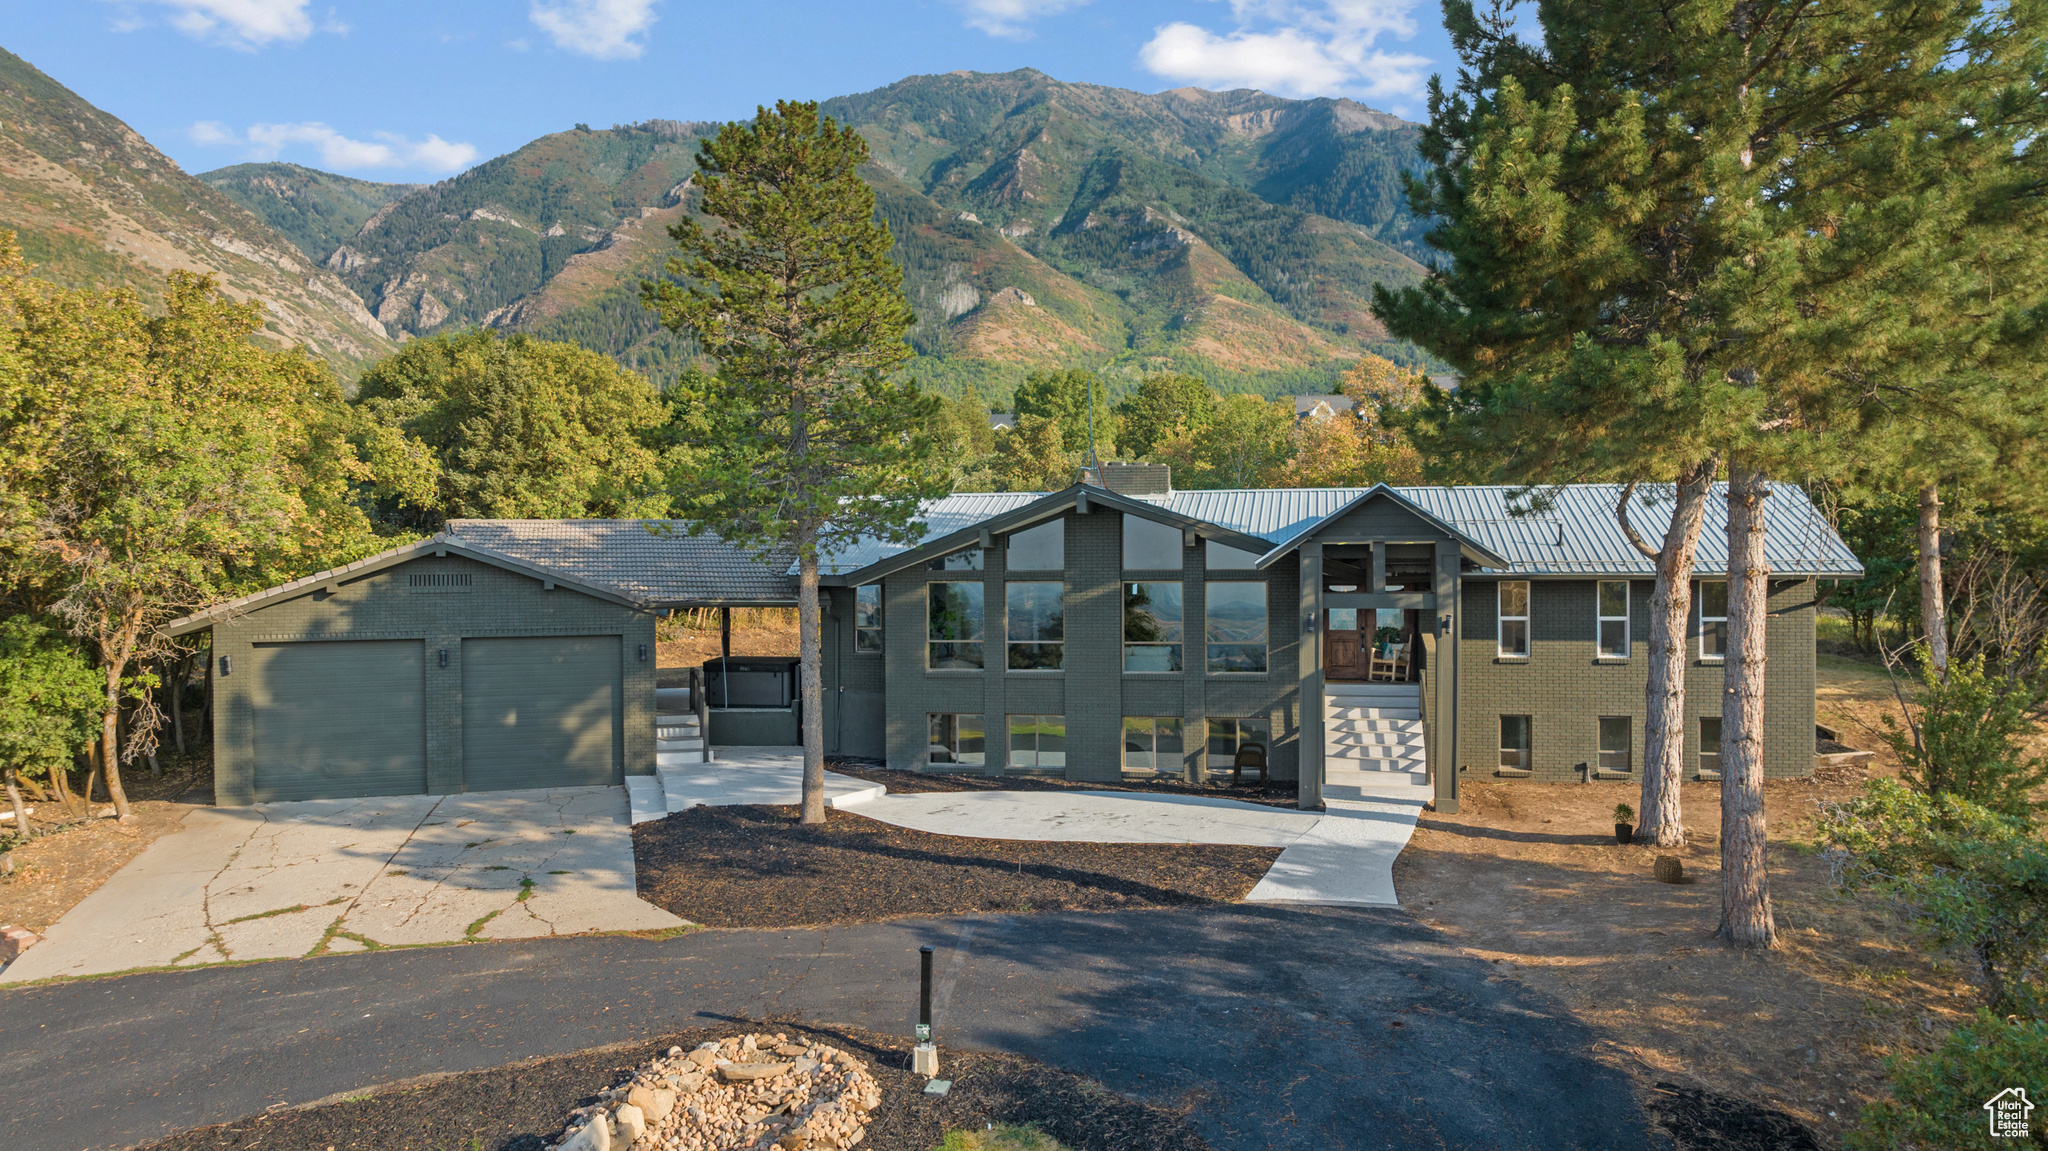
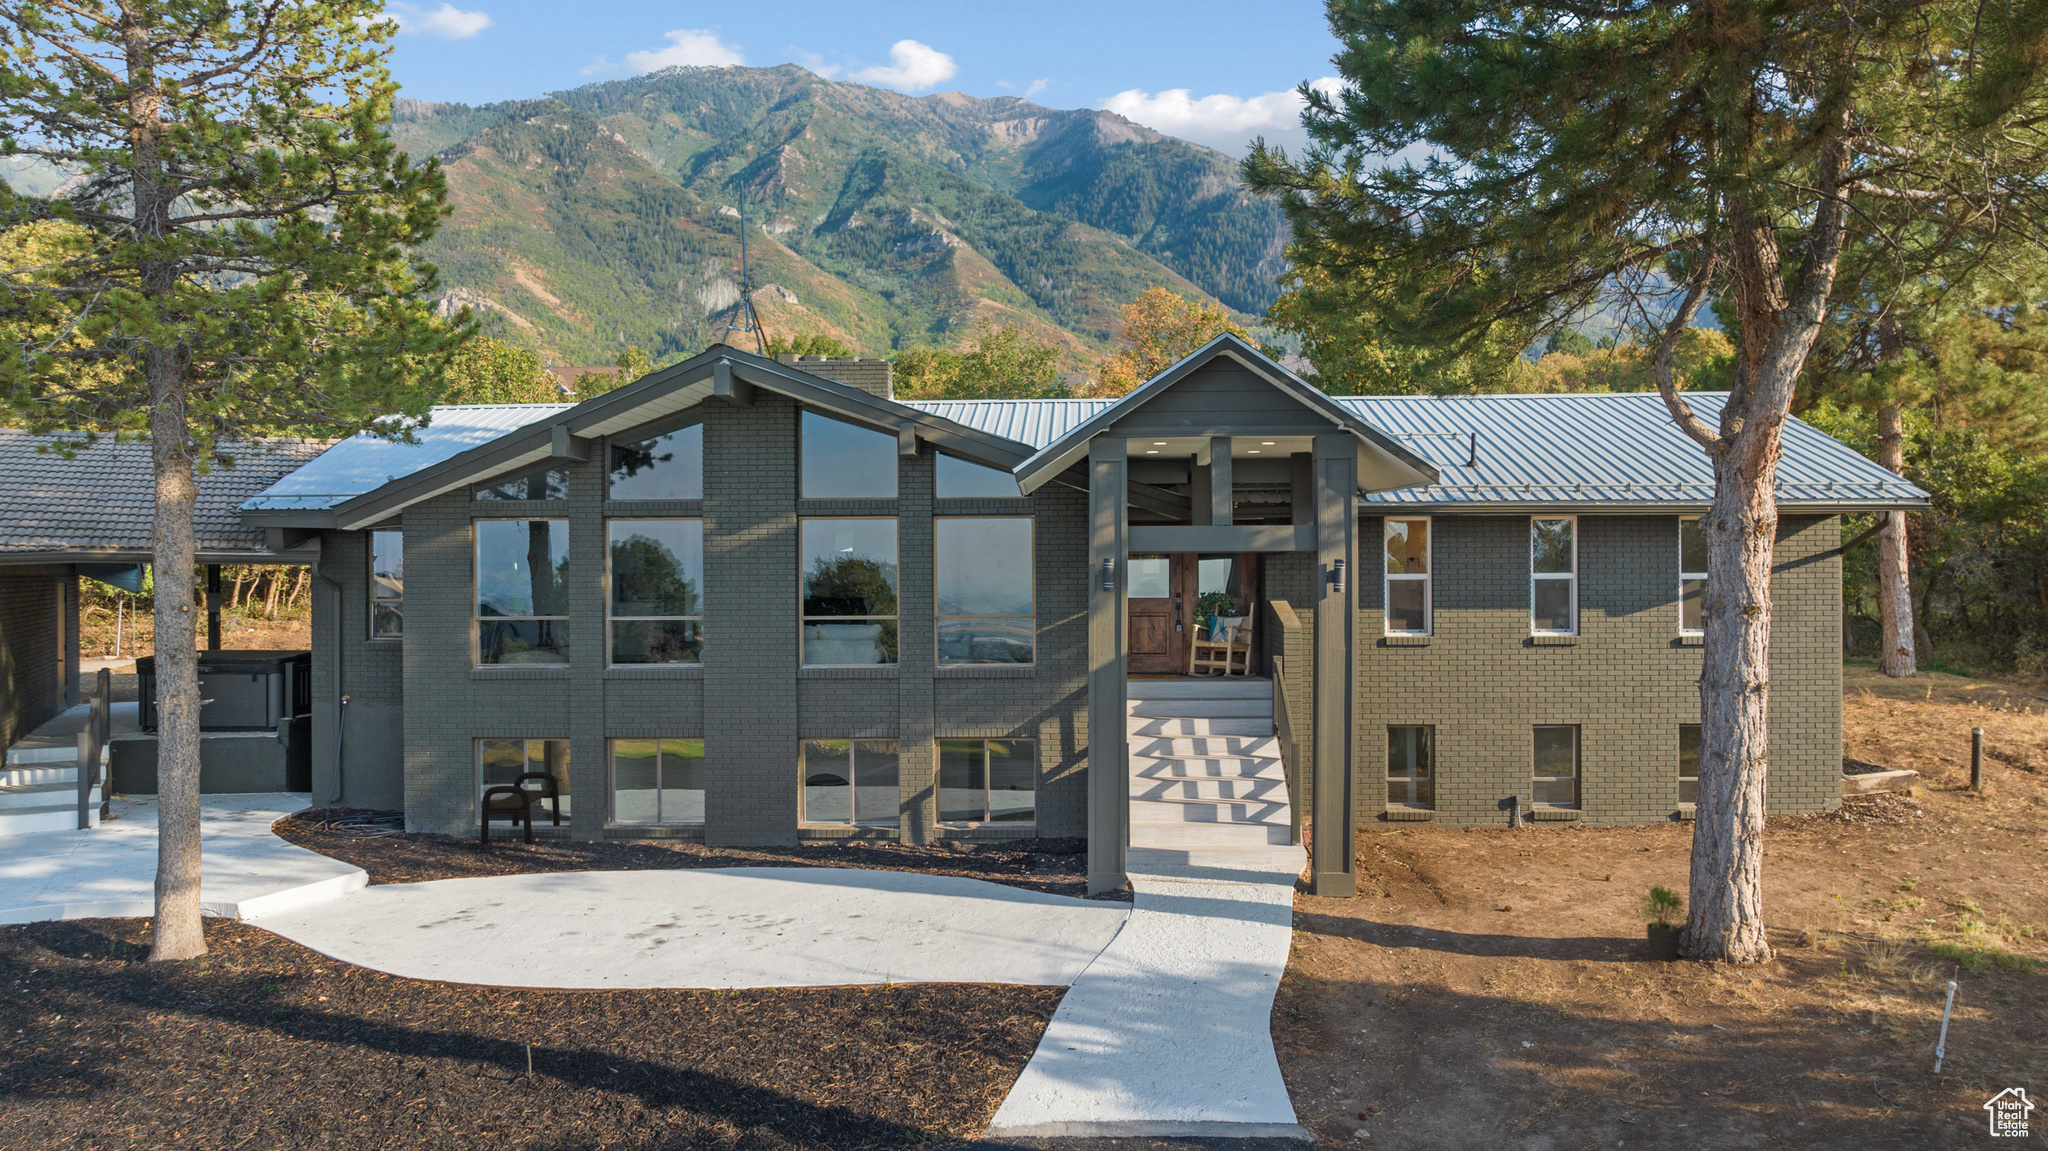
bench: present [1233,742,1267,786] -> present [481,772,560,844]
woven basket: present [1653,856,1683,883] -> none [1797,1018,1866,1084]

